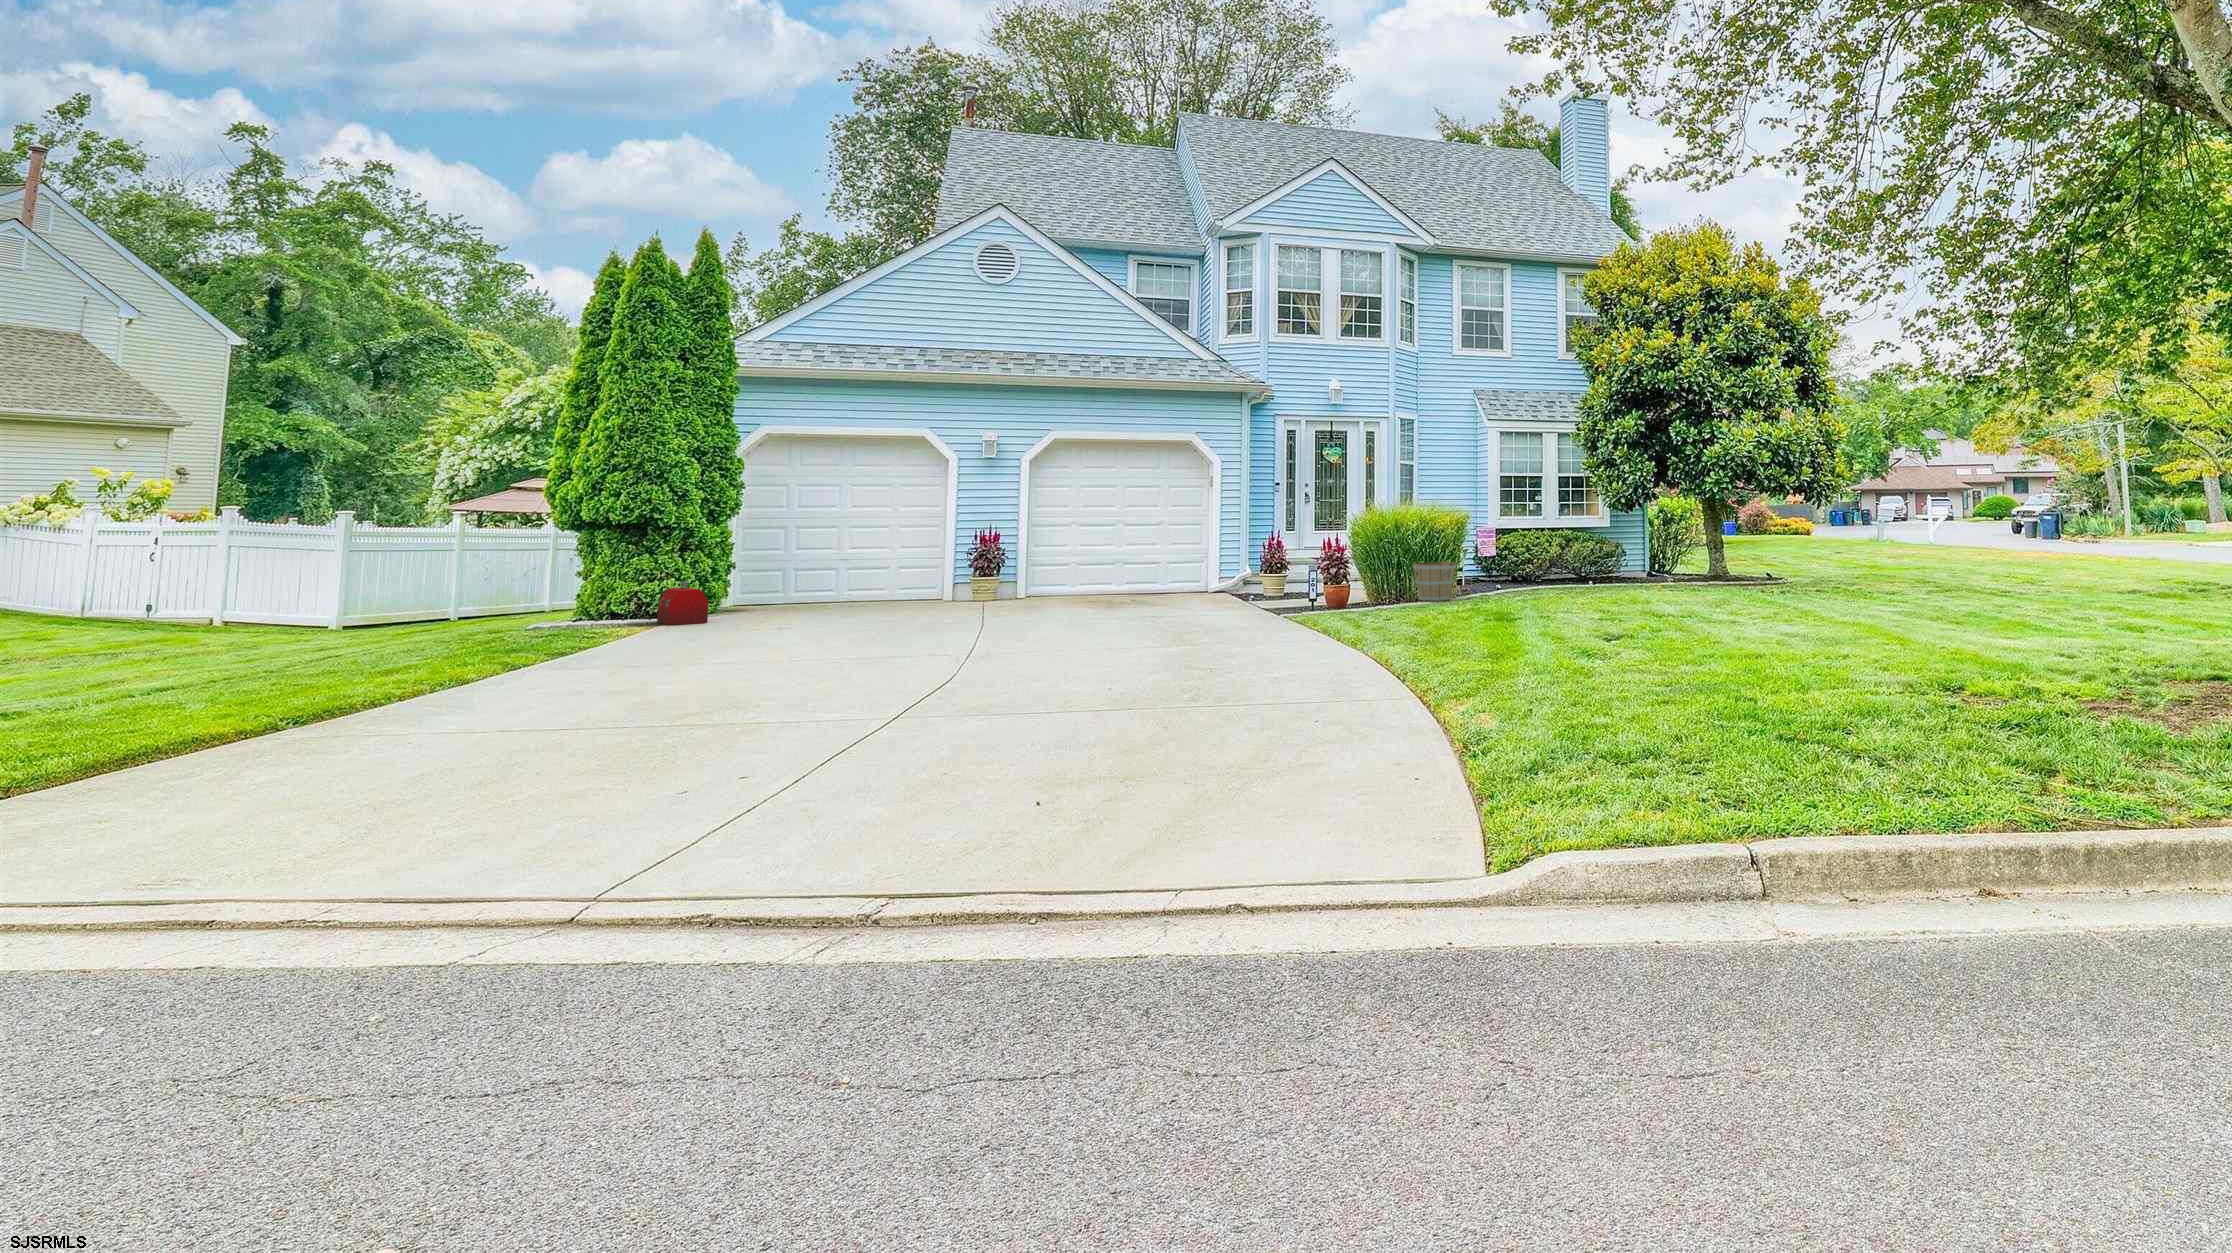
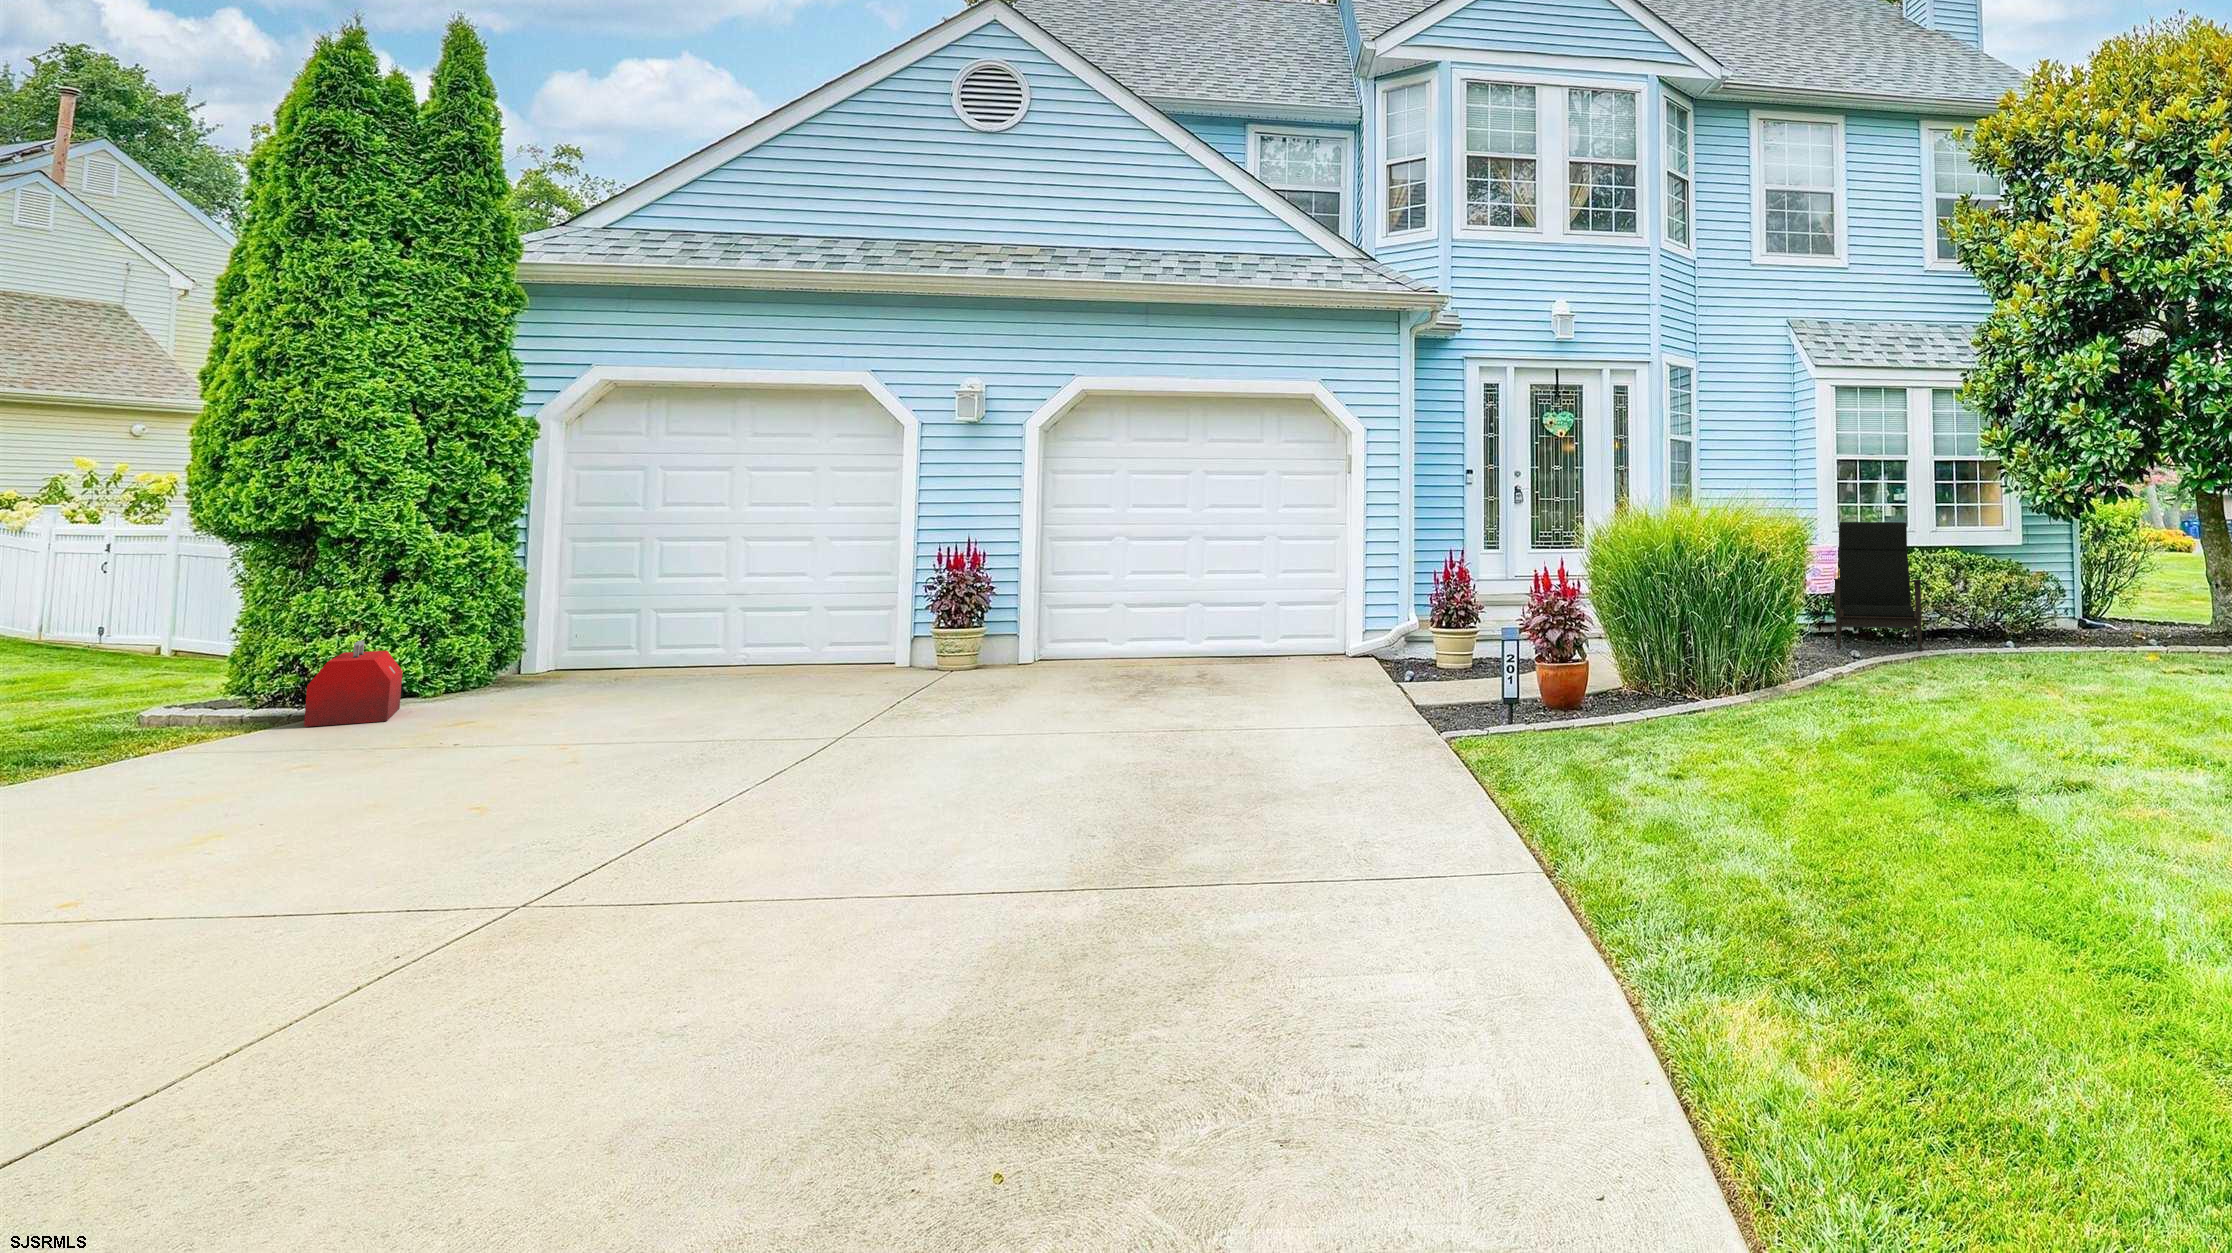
lounge chair: none [1491,512,1540,584] -> present [1834,522,1923,651]
wooden bucket: present [1413,561,1456,601] -> none [1704,615,1789,695]

